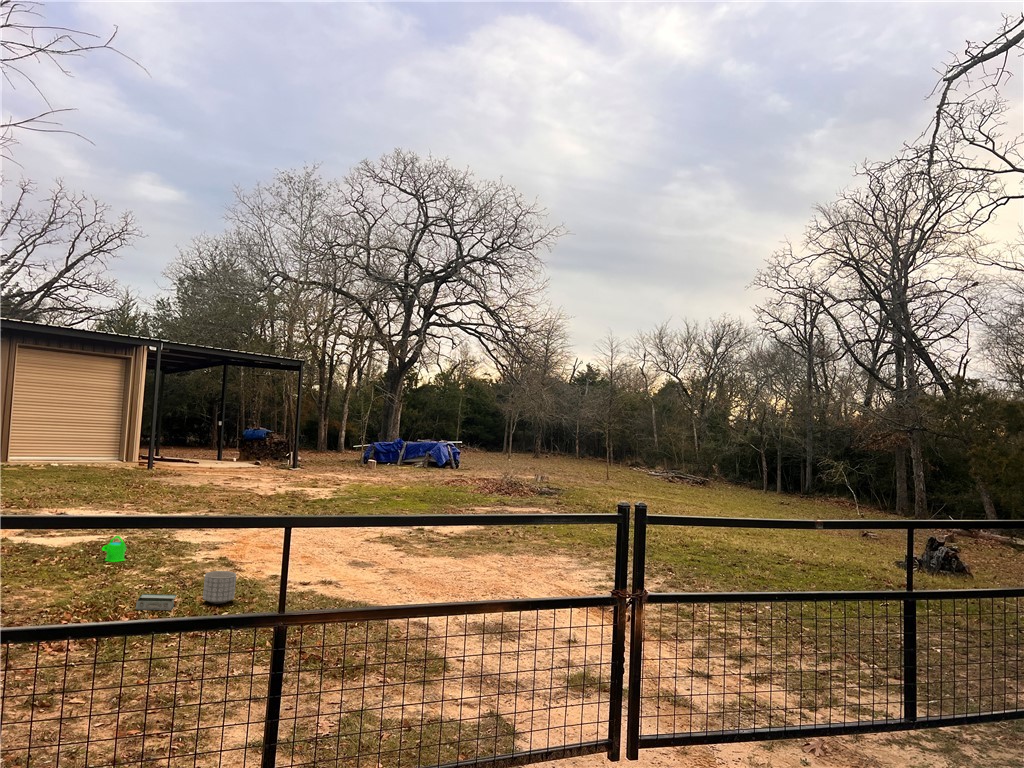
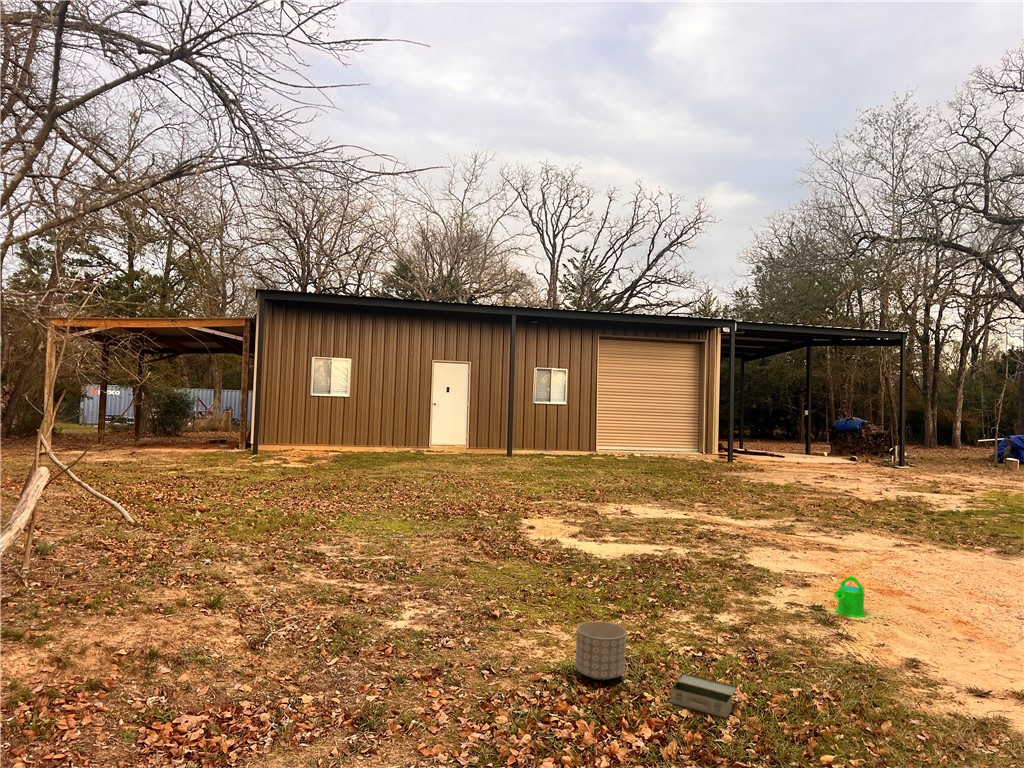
watering can: present [102,536,127,562] -> present [834,576,866,617]
planter: present [203,571,236,604] -> present [575,621,626,680]

